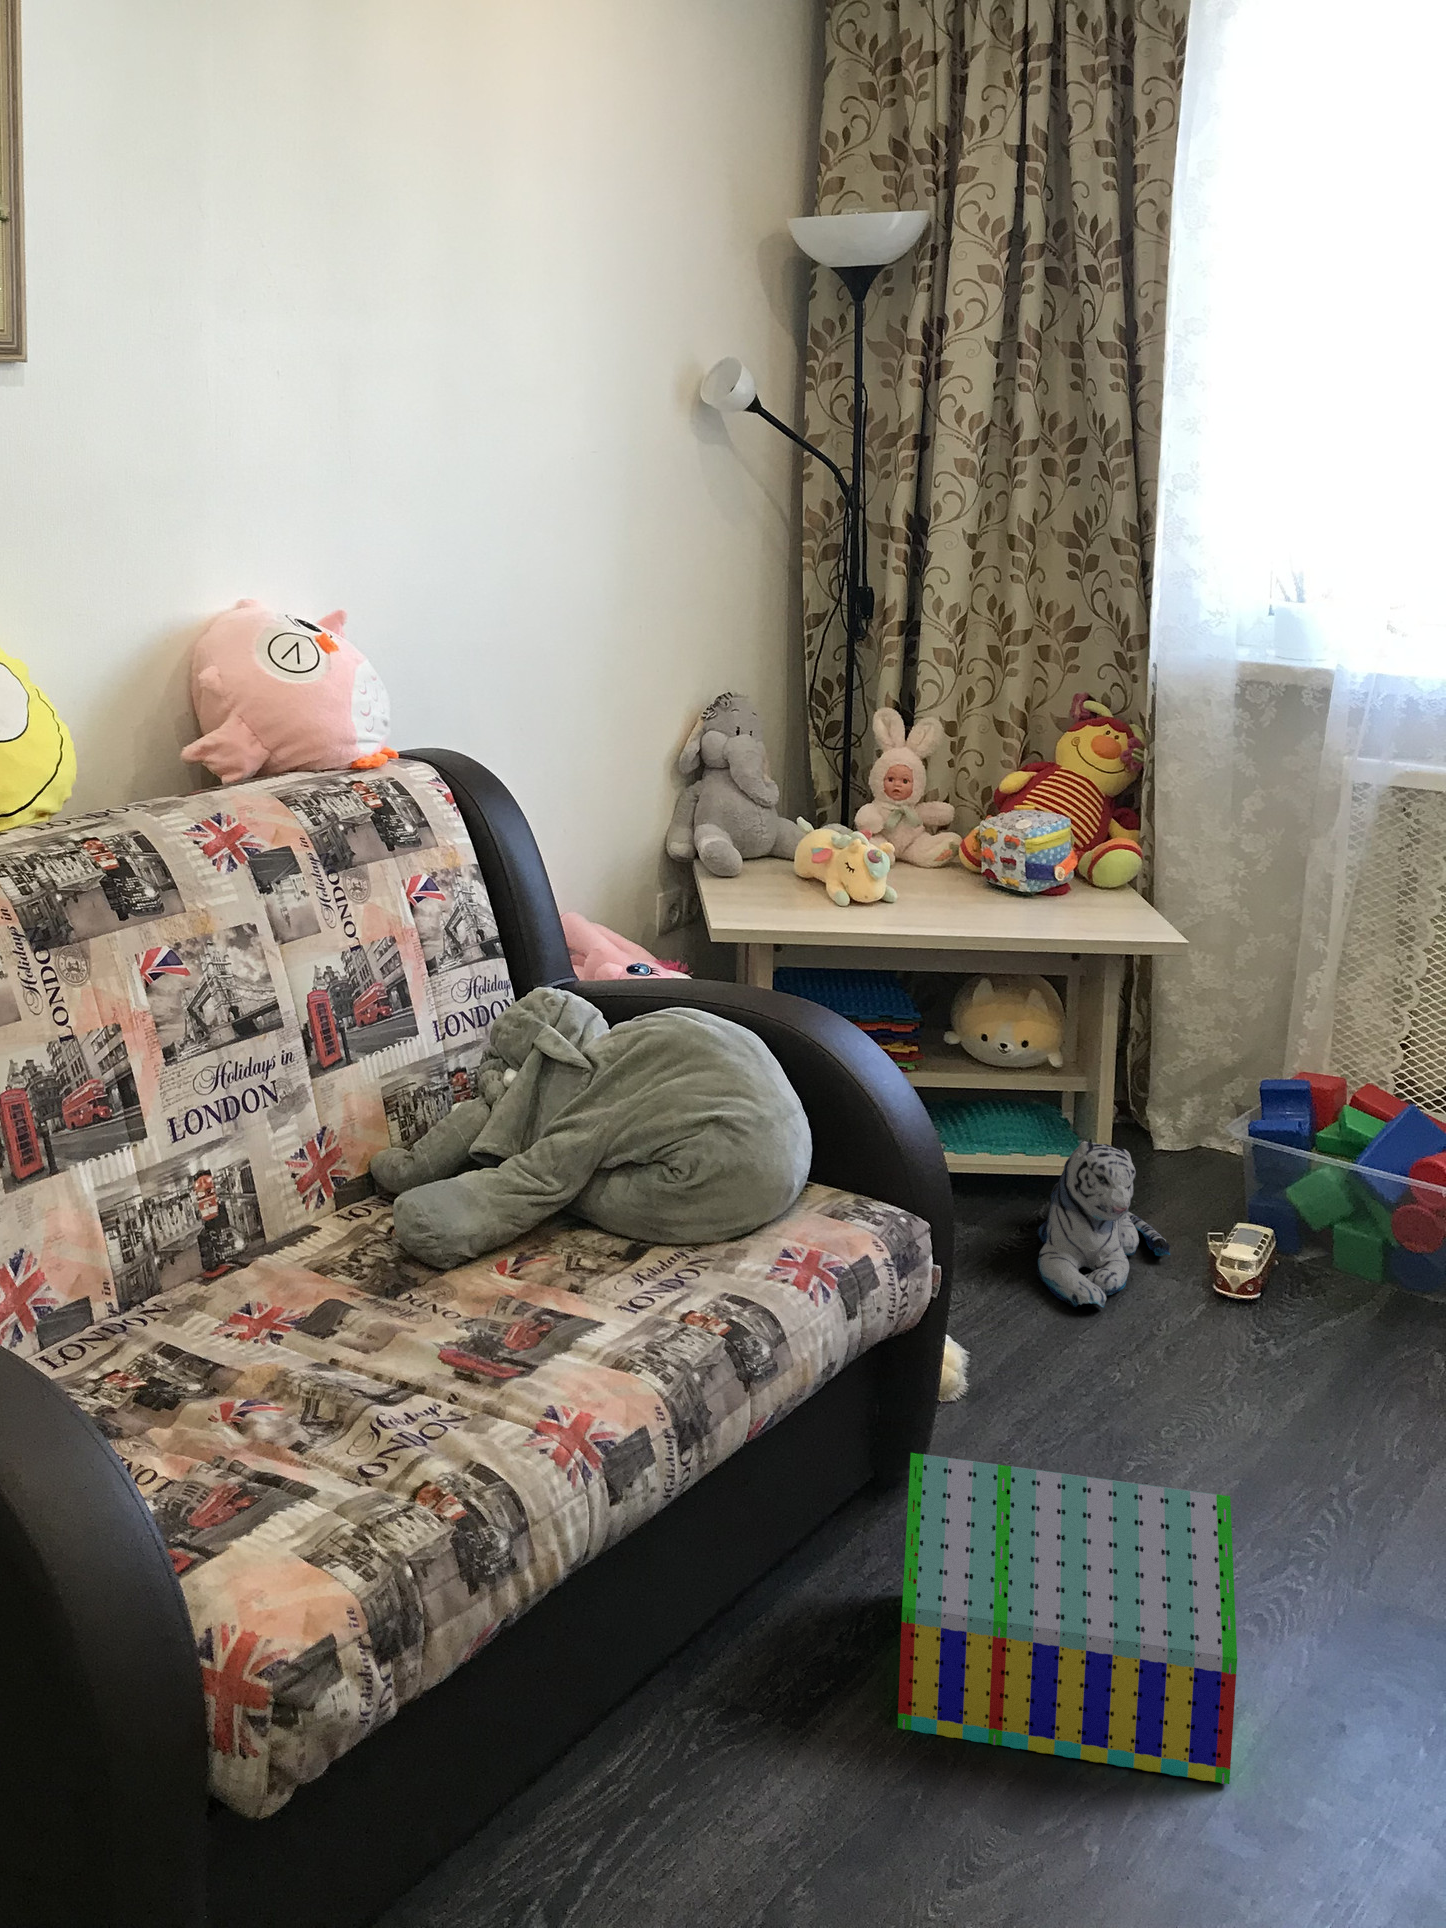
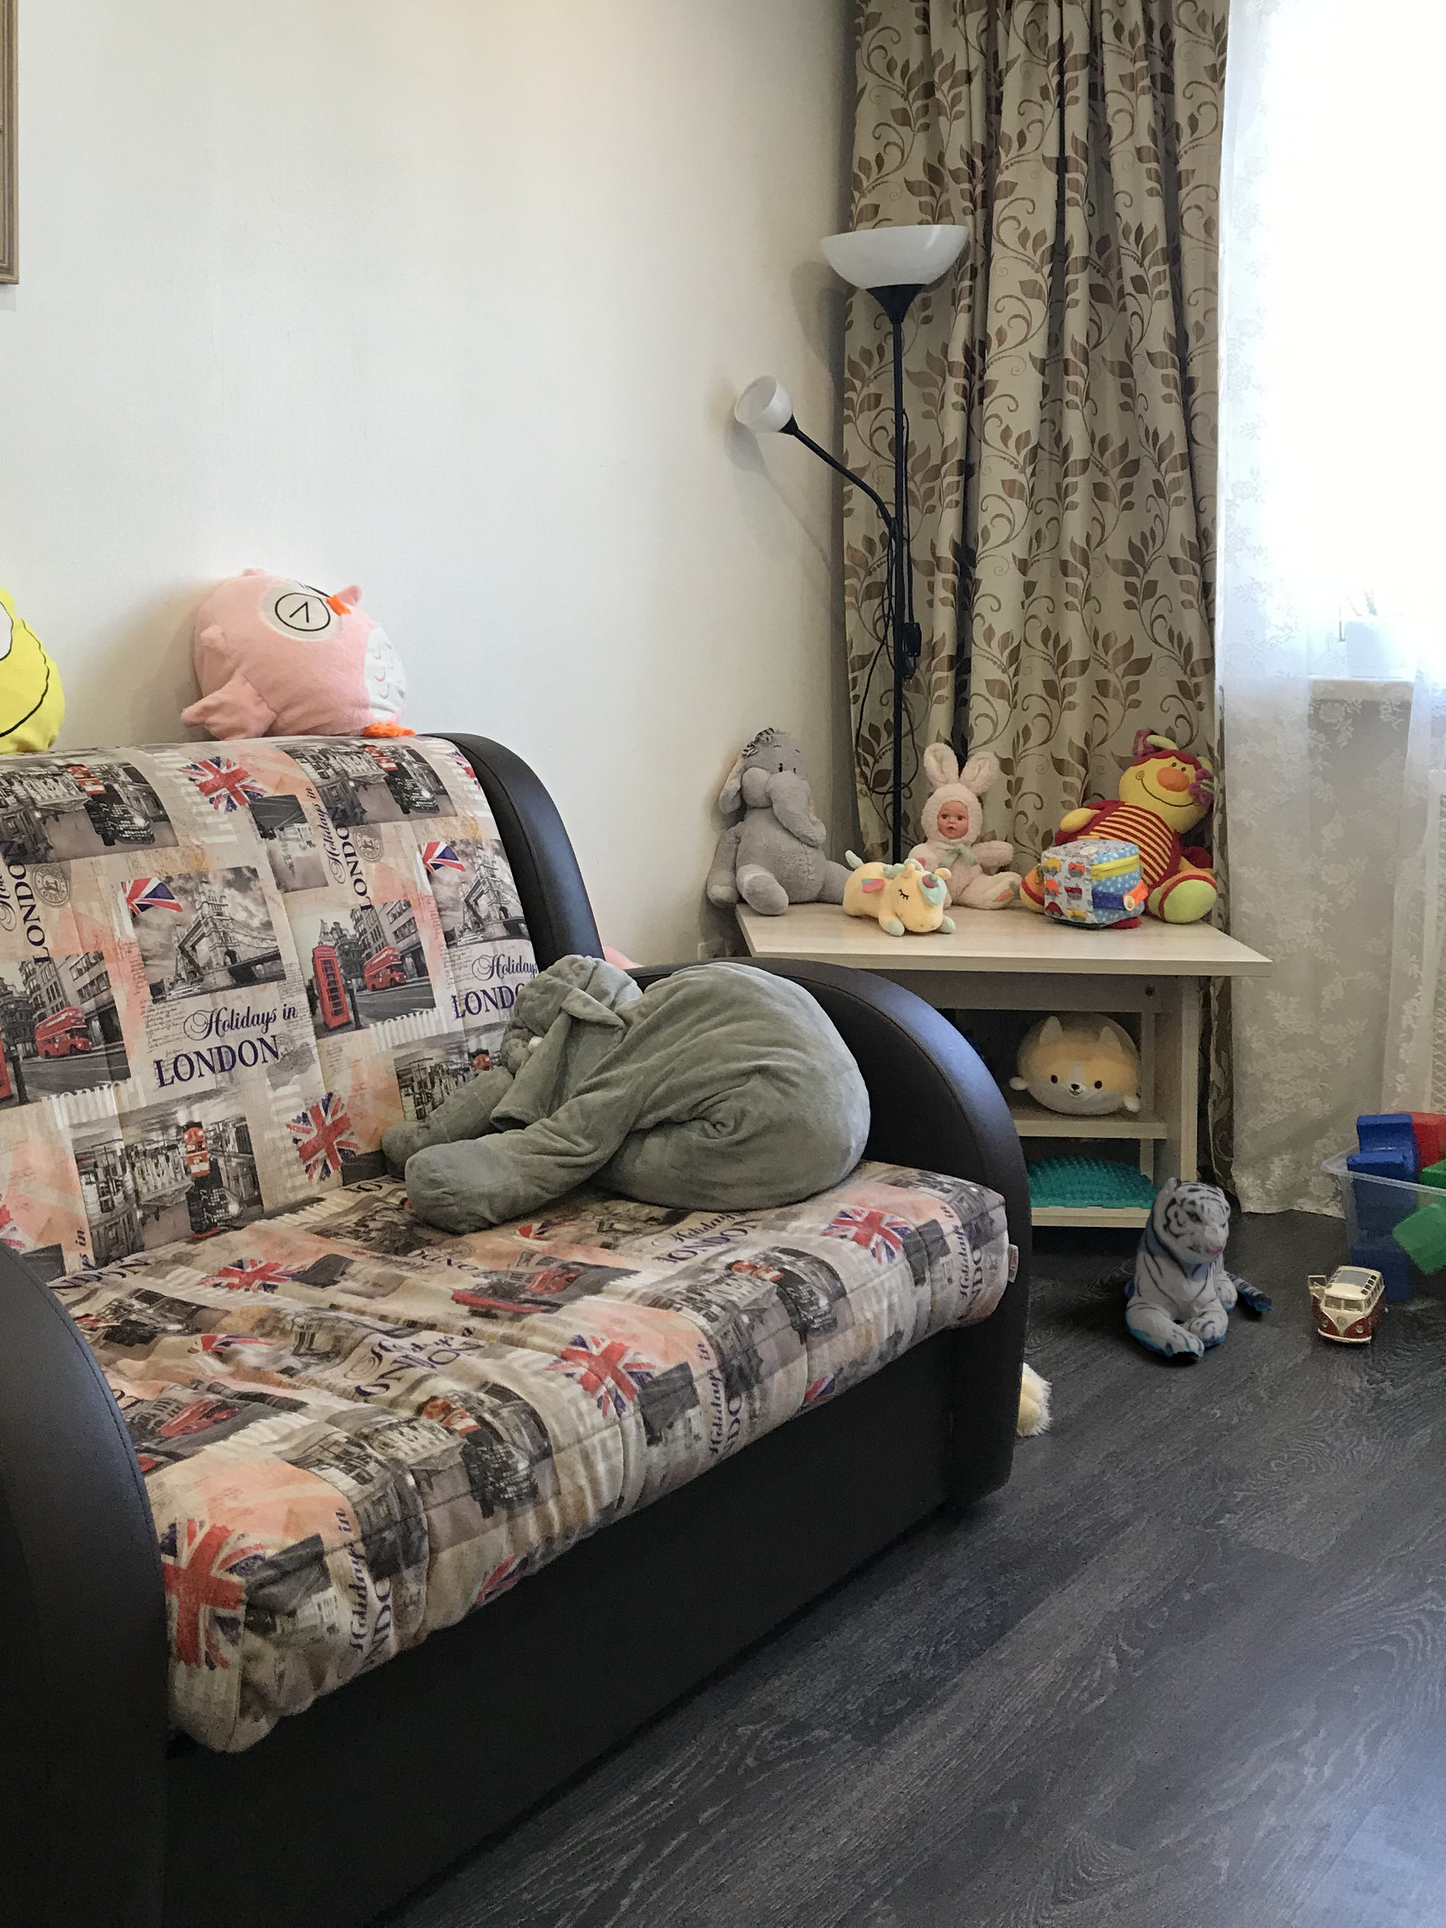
toy house: present [898,1453,1237,1784] -> none [986,1432,1380,1806]

